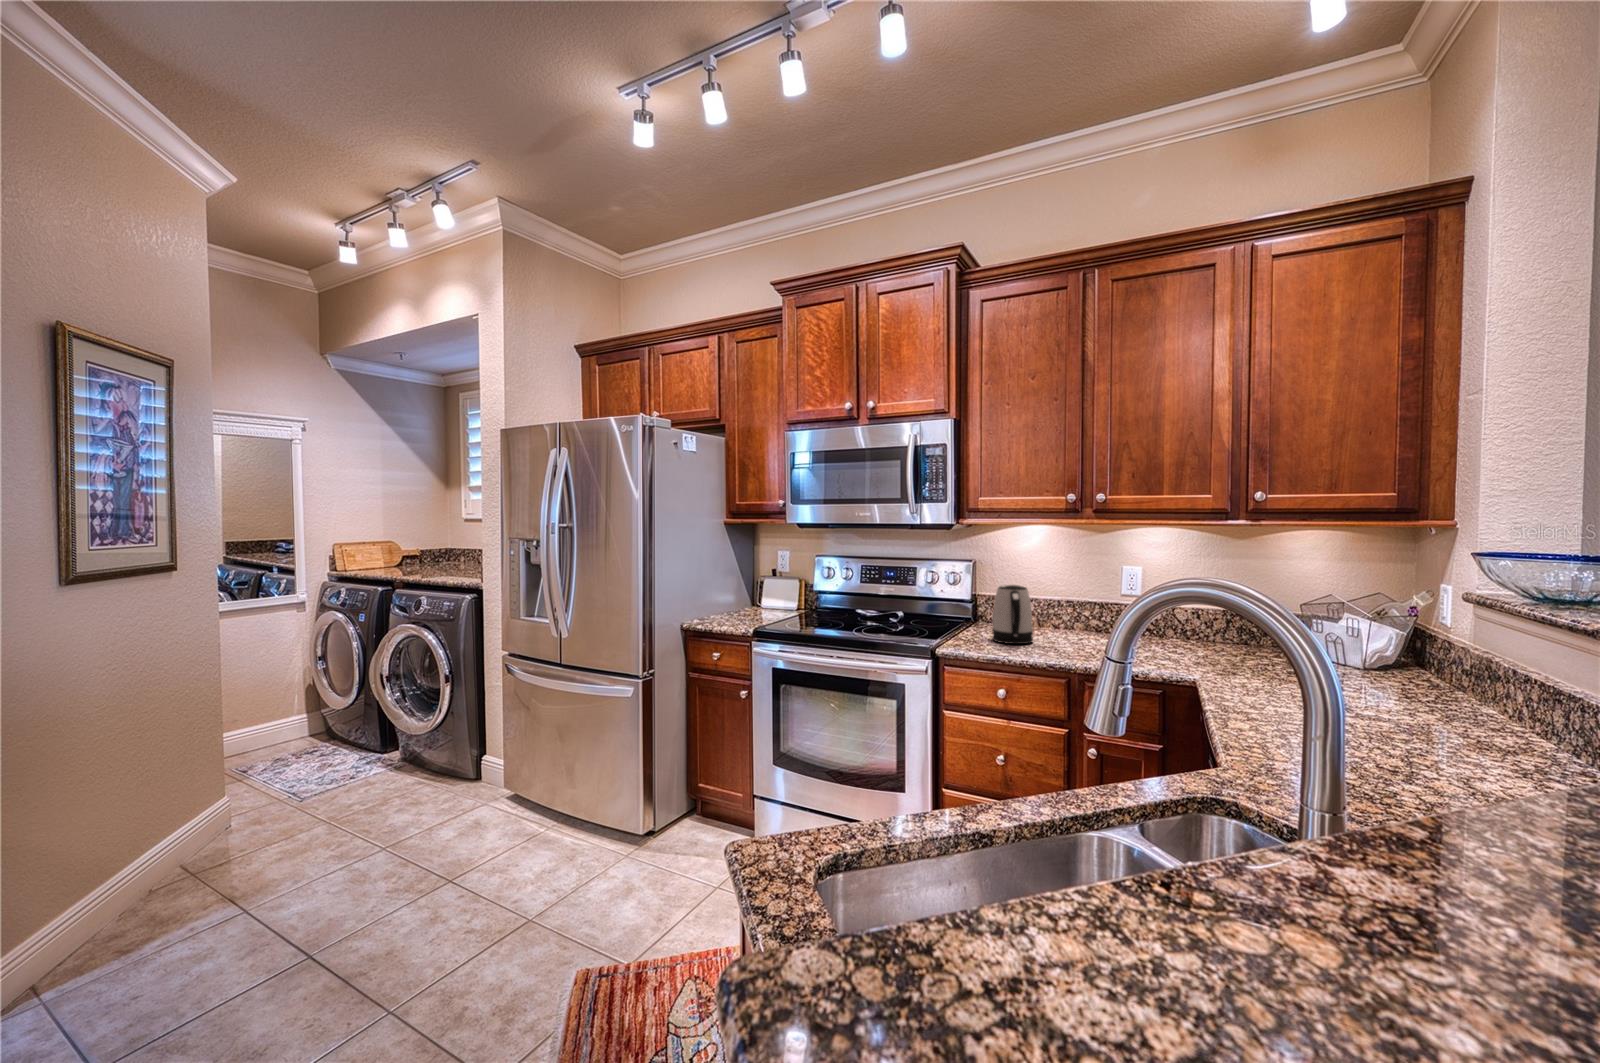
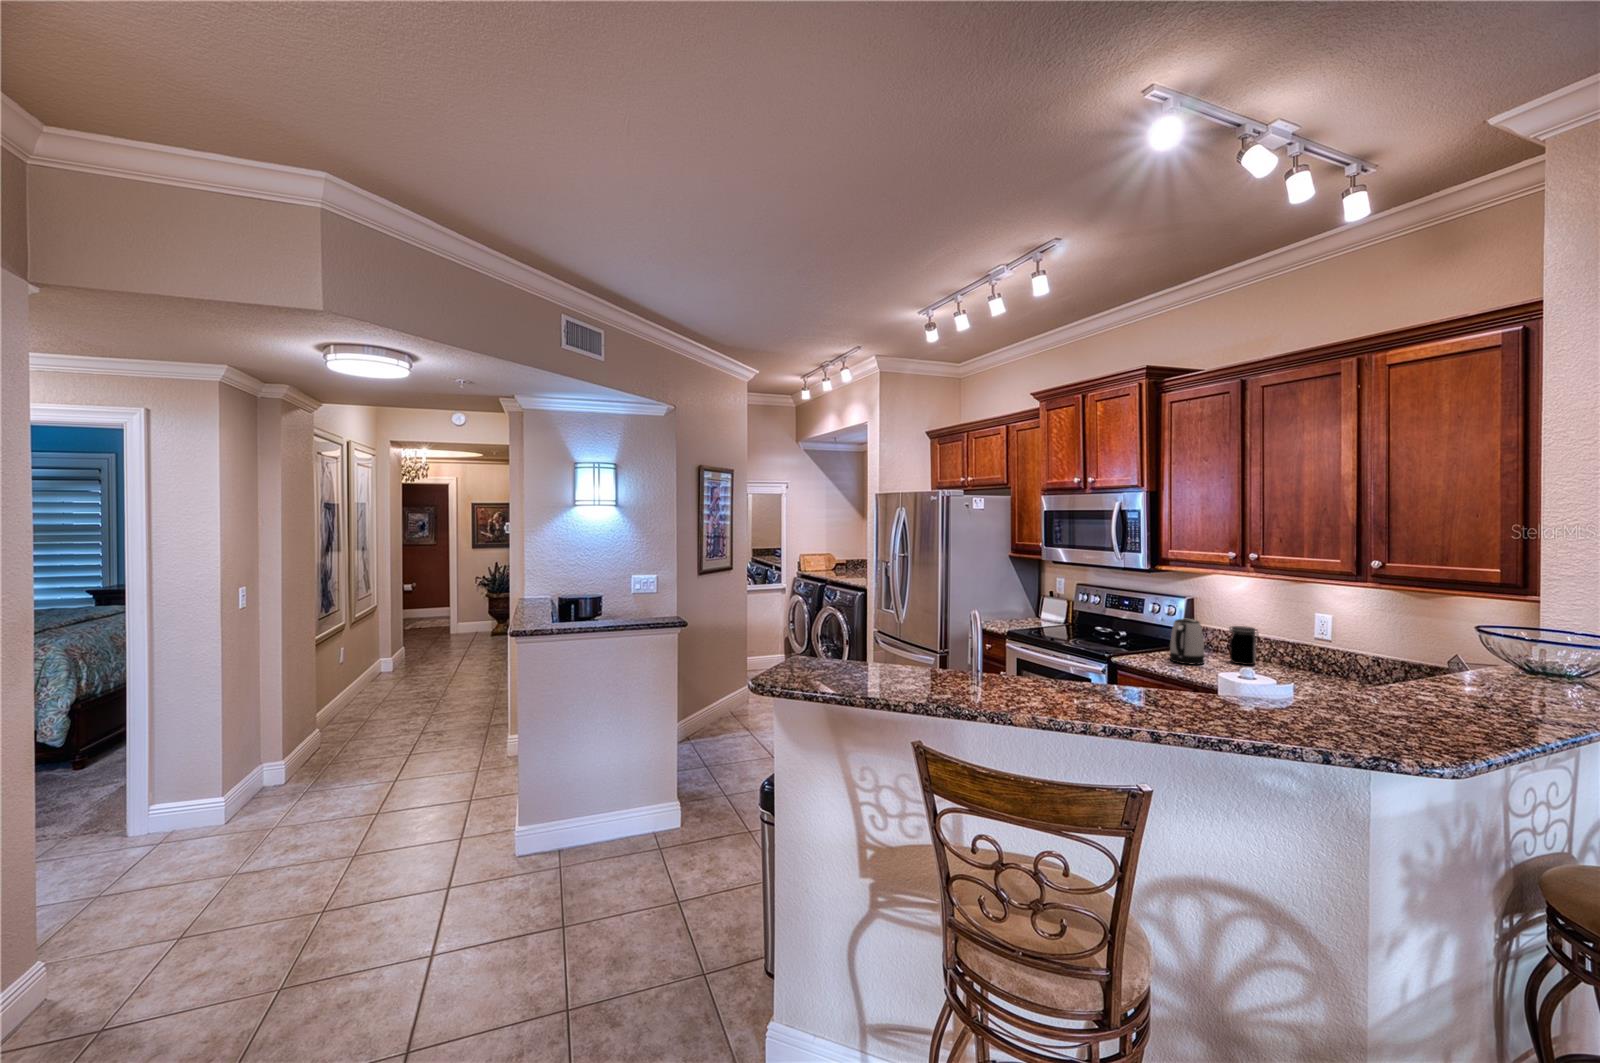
jar: none [1039,589,1075,635] -> present [1229,626,1258,665]

